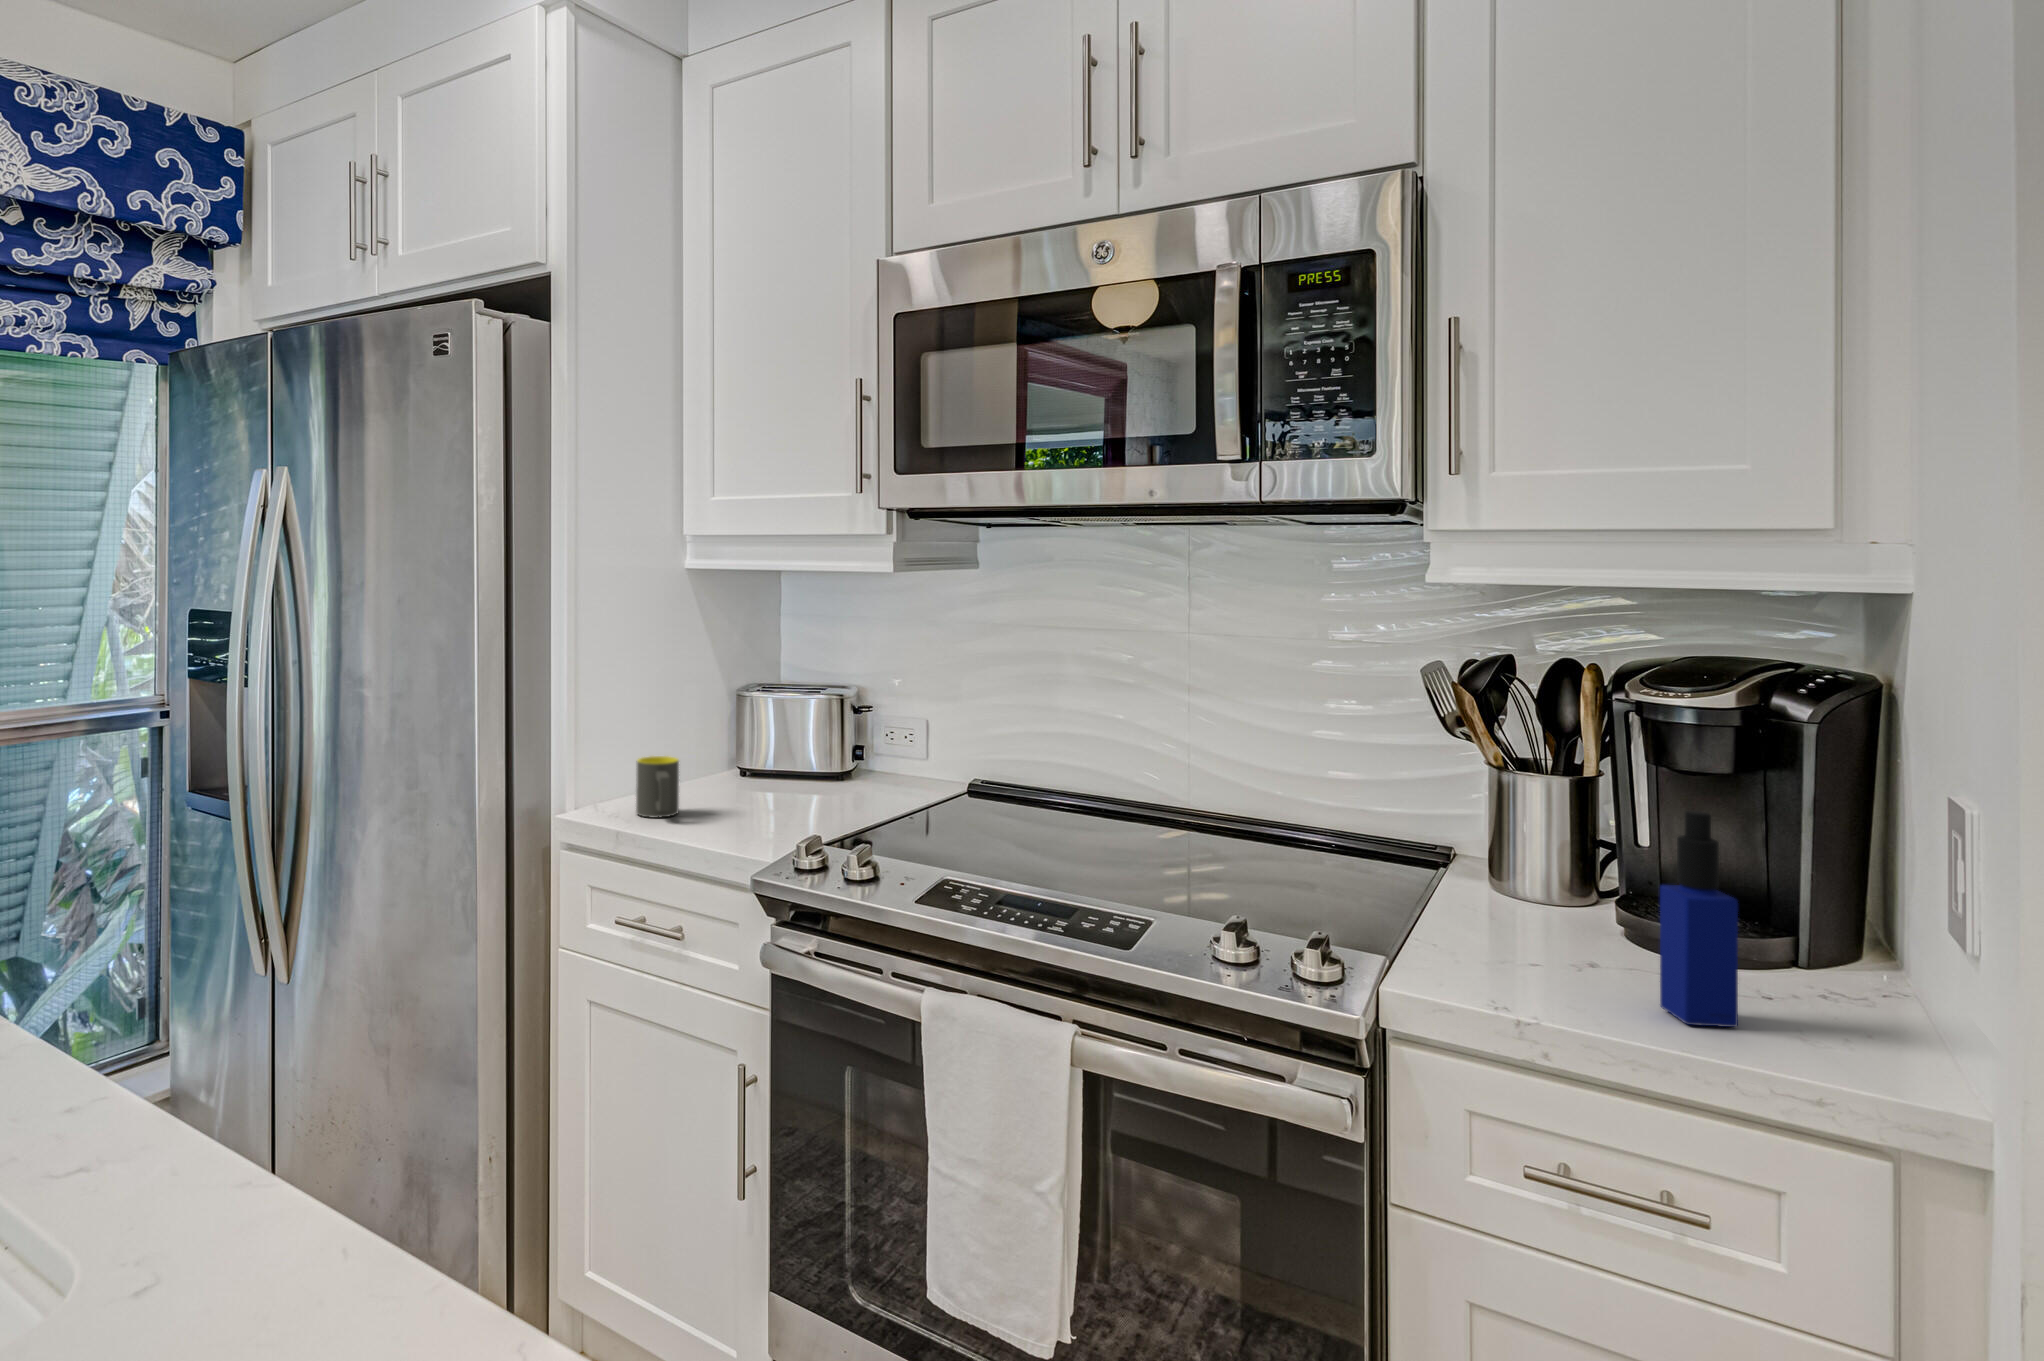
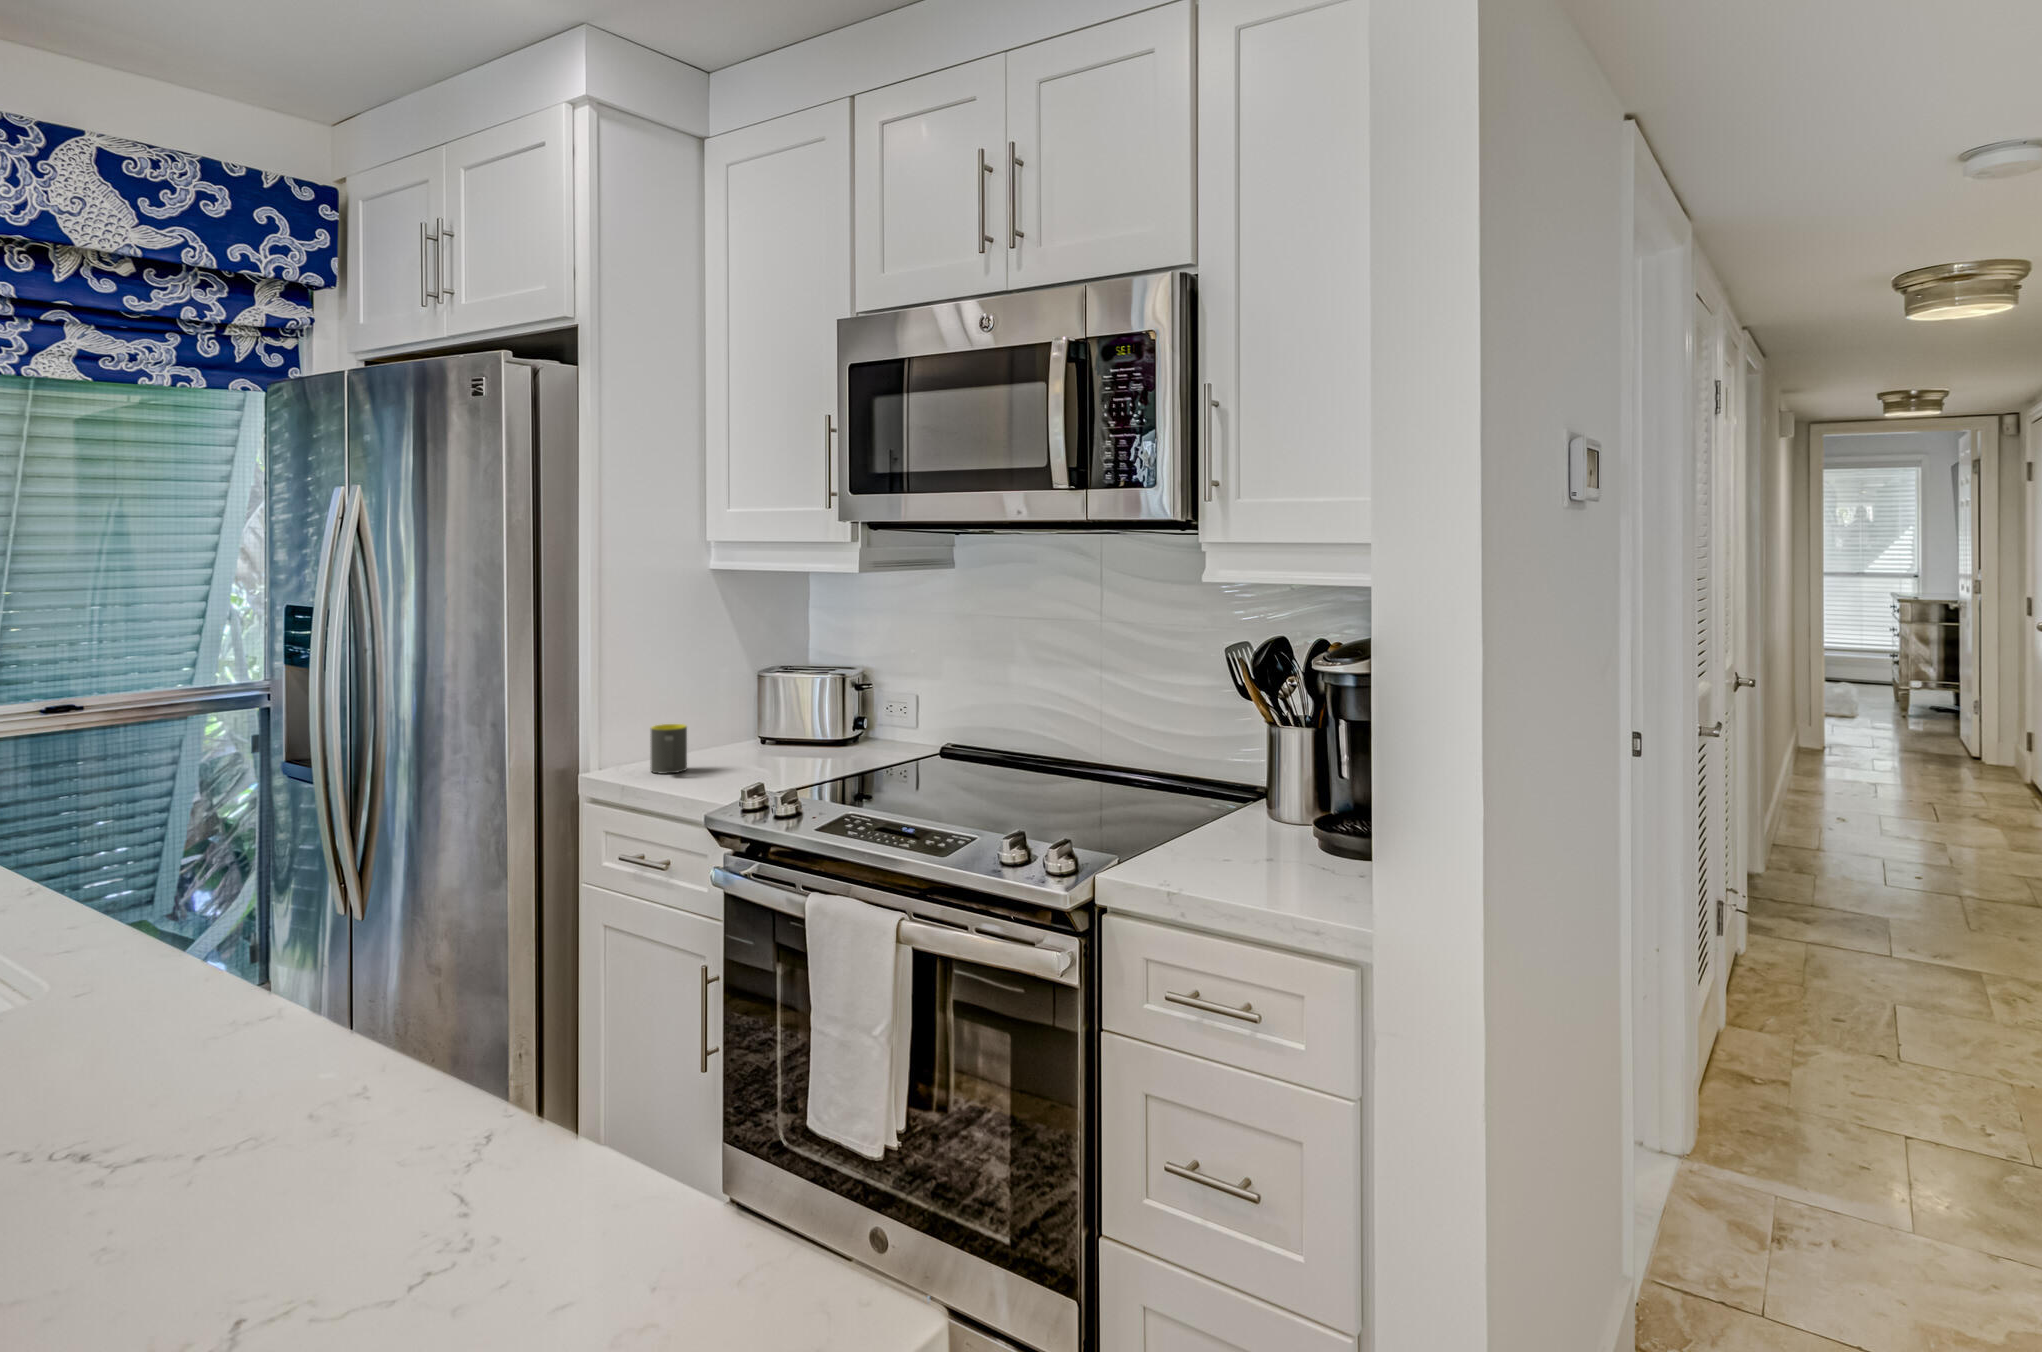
bottle: present [1660,811,1738,1027] -> none [1281,746,1318,896]

